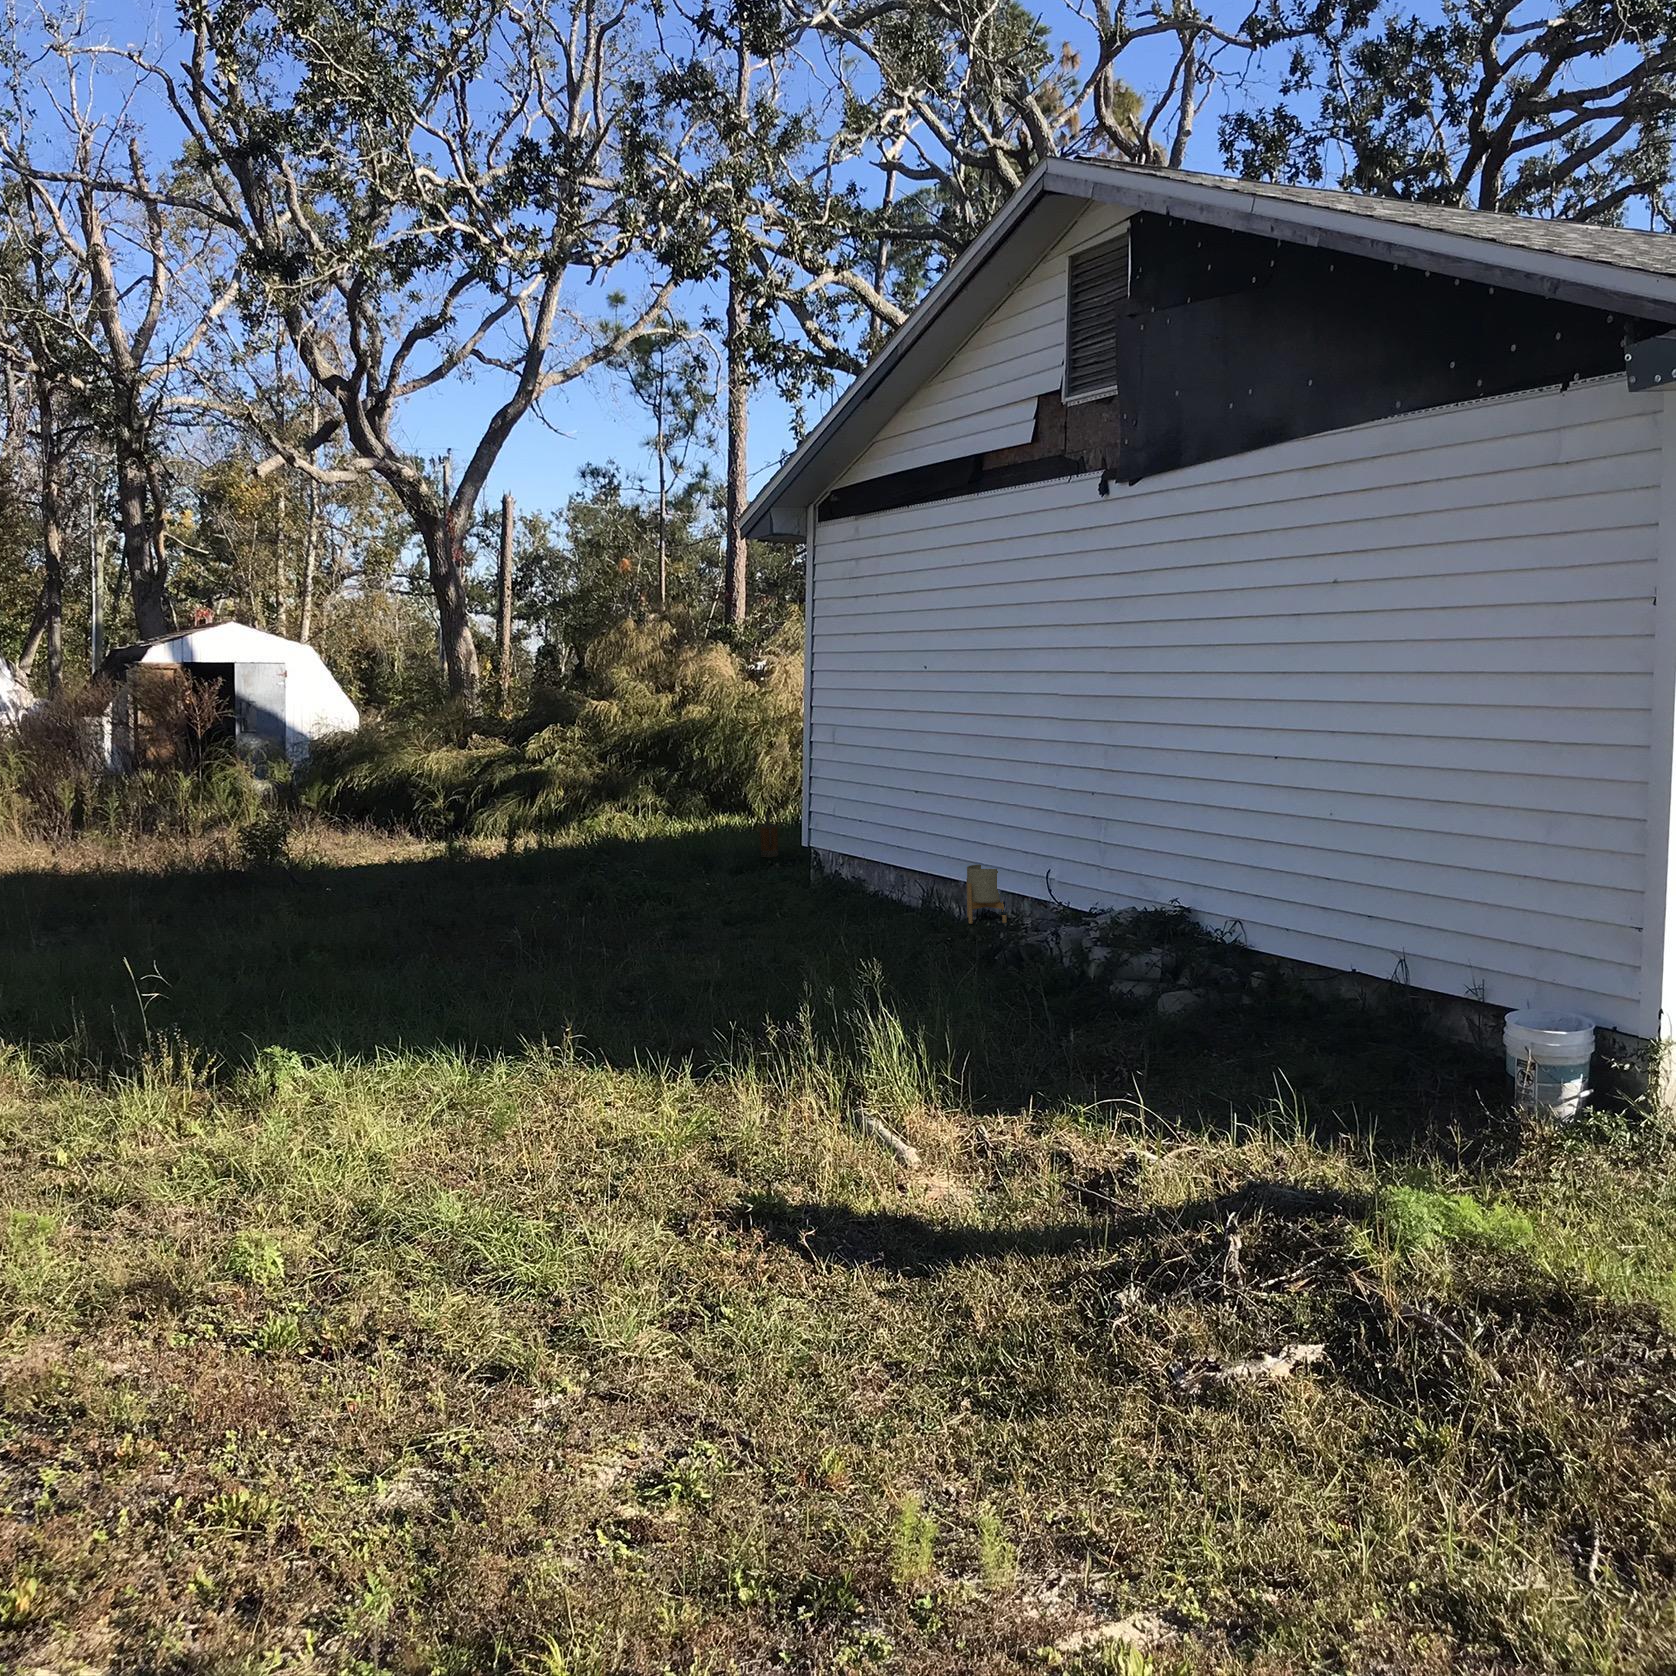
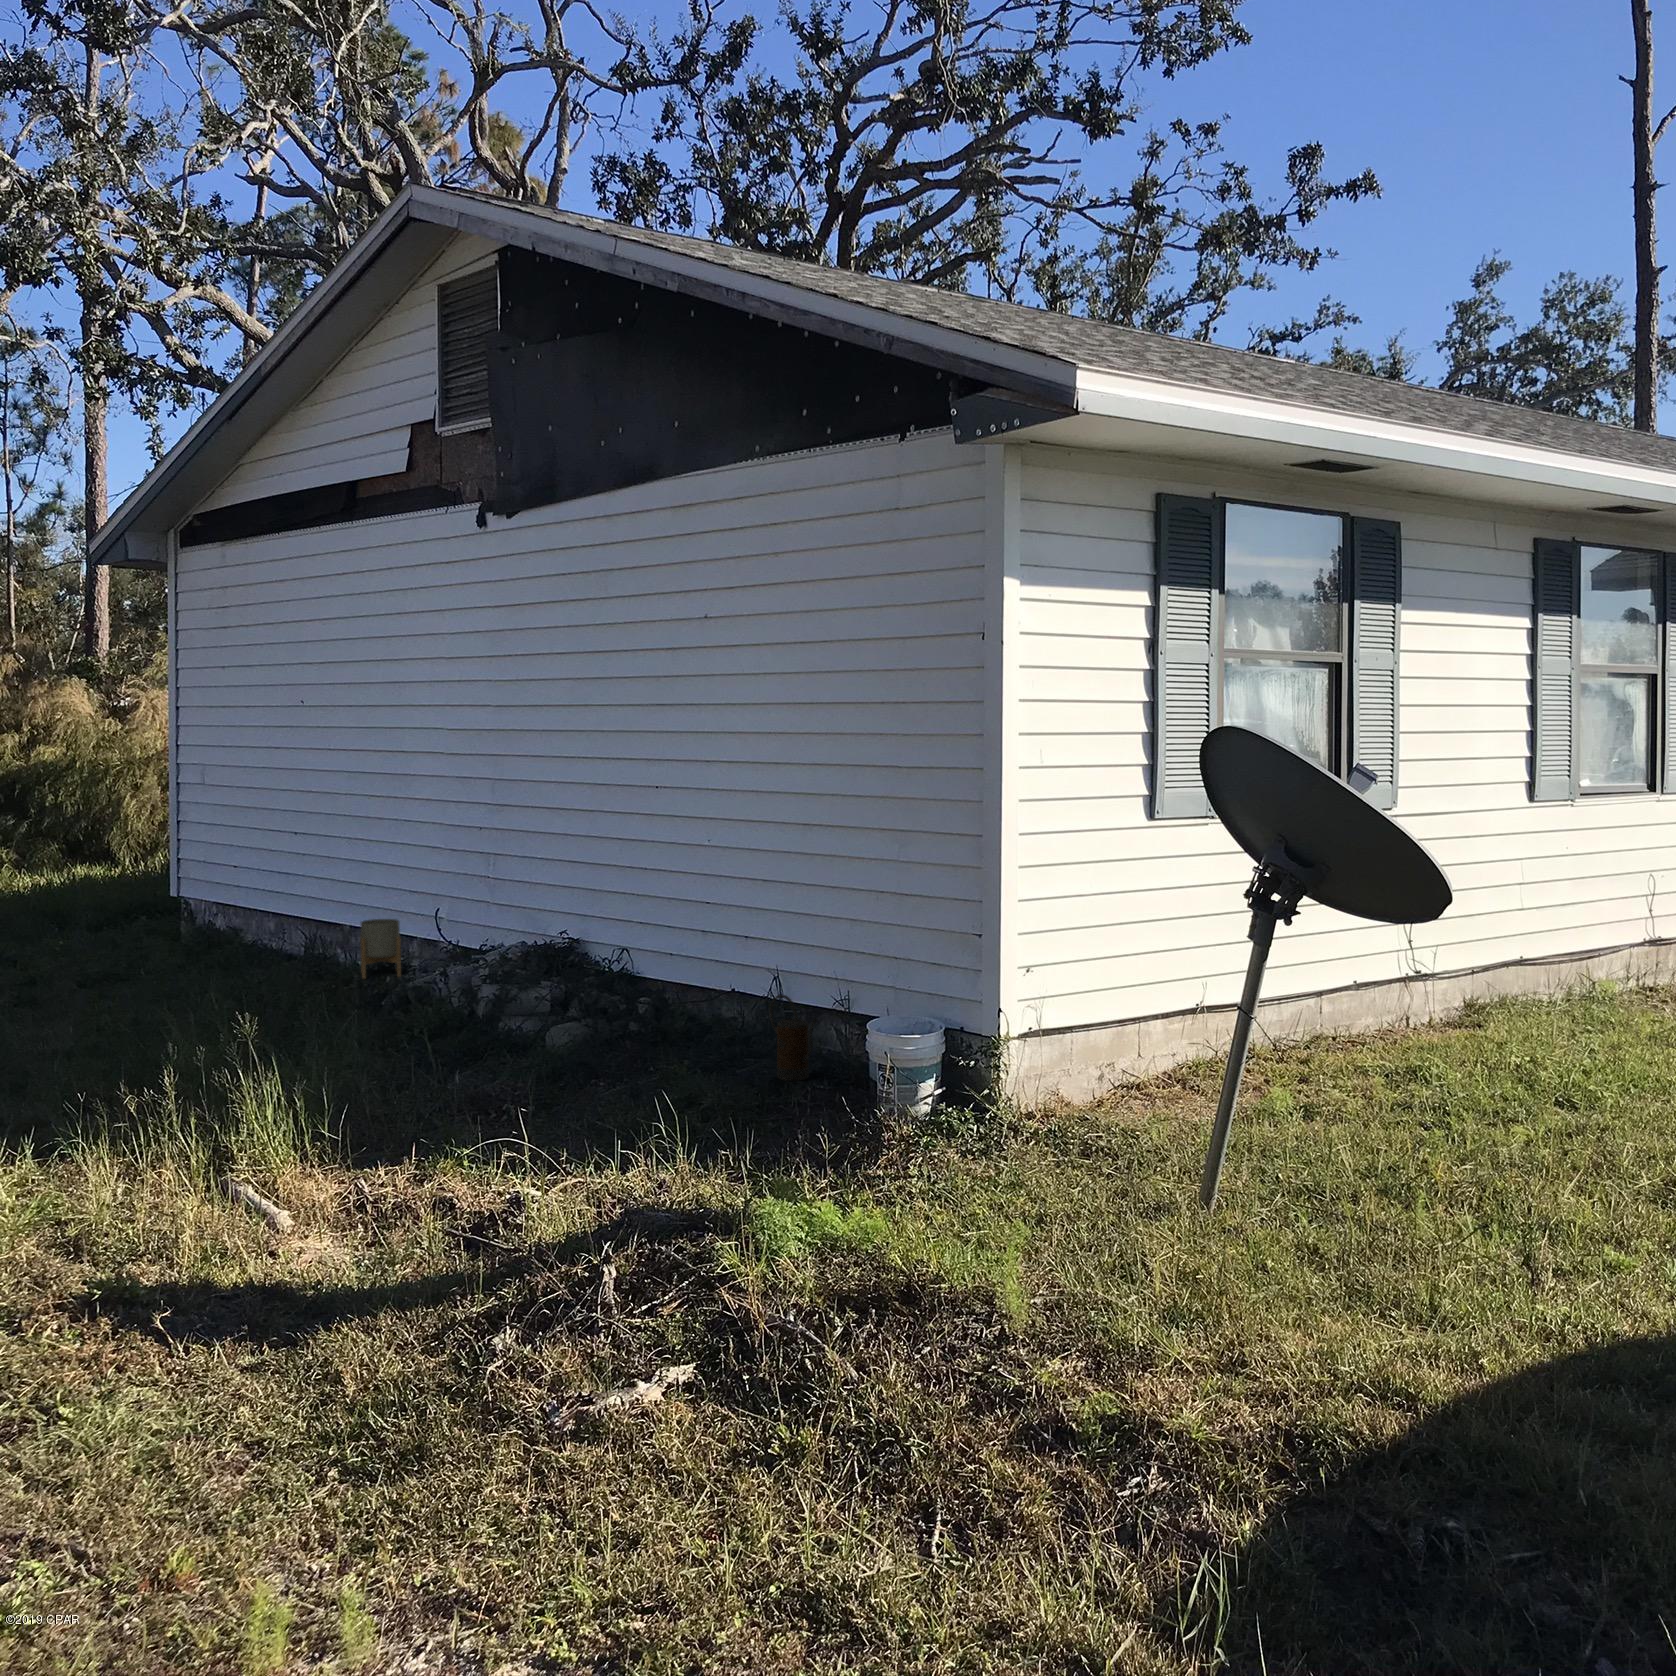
watering can: present [760,810,778,857] -> present [769,995,817,1081]

